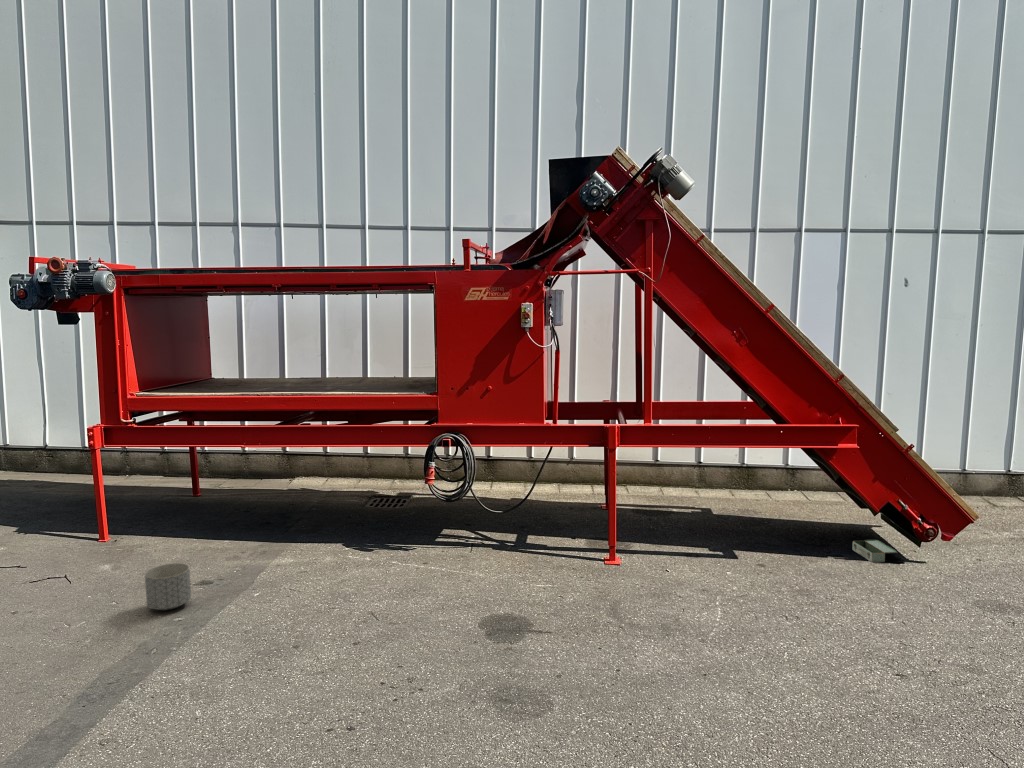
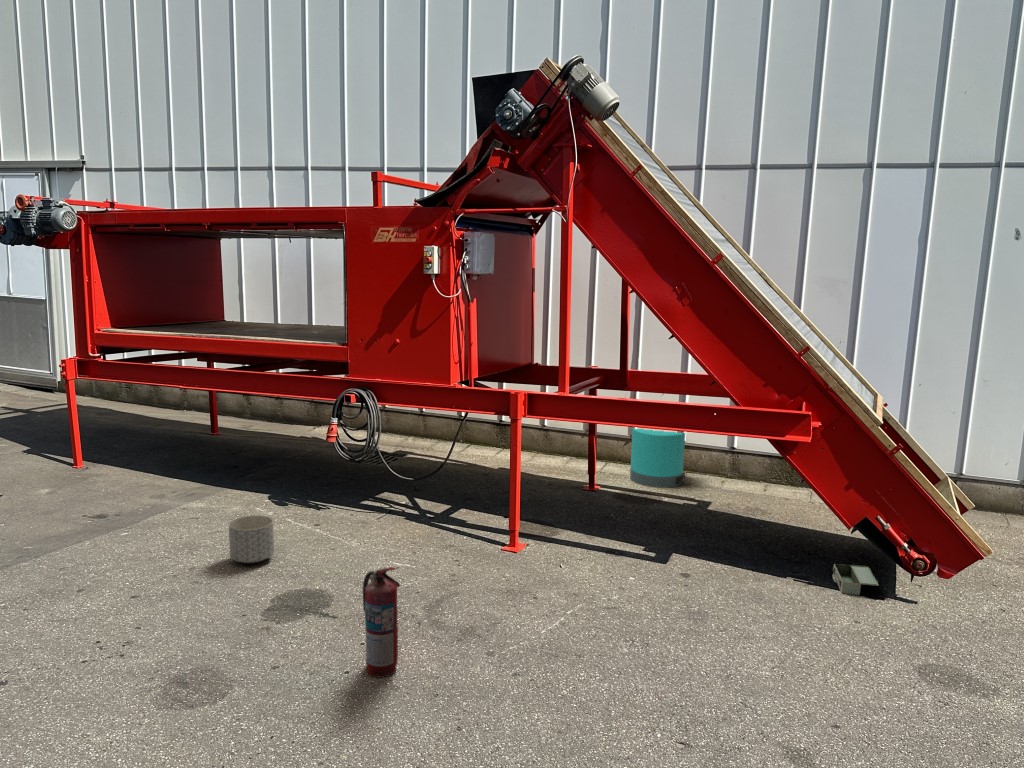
trash can: none [630,447,675,500] -> present [630,428,685,488]
planter: present [145,563,191,611] -> present [229,515,274,564]
fire extinguisher: none [586,580,634,682] -> present [363,567,400,677]

